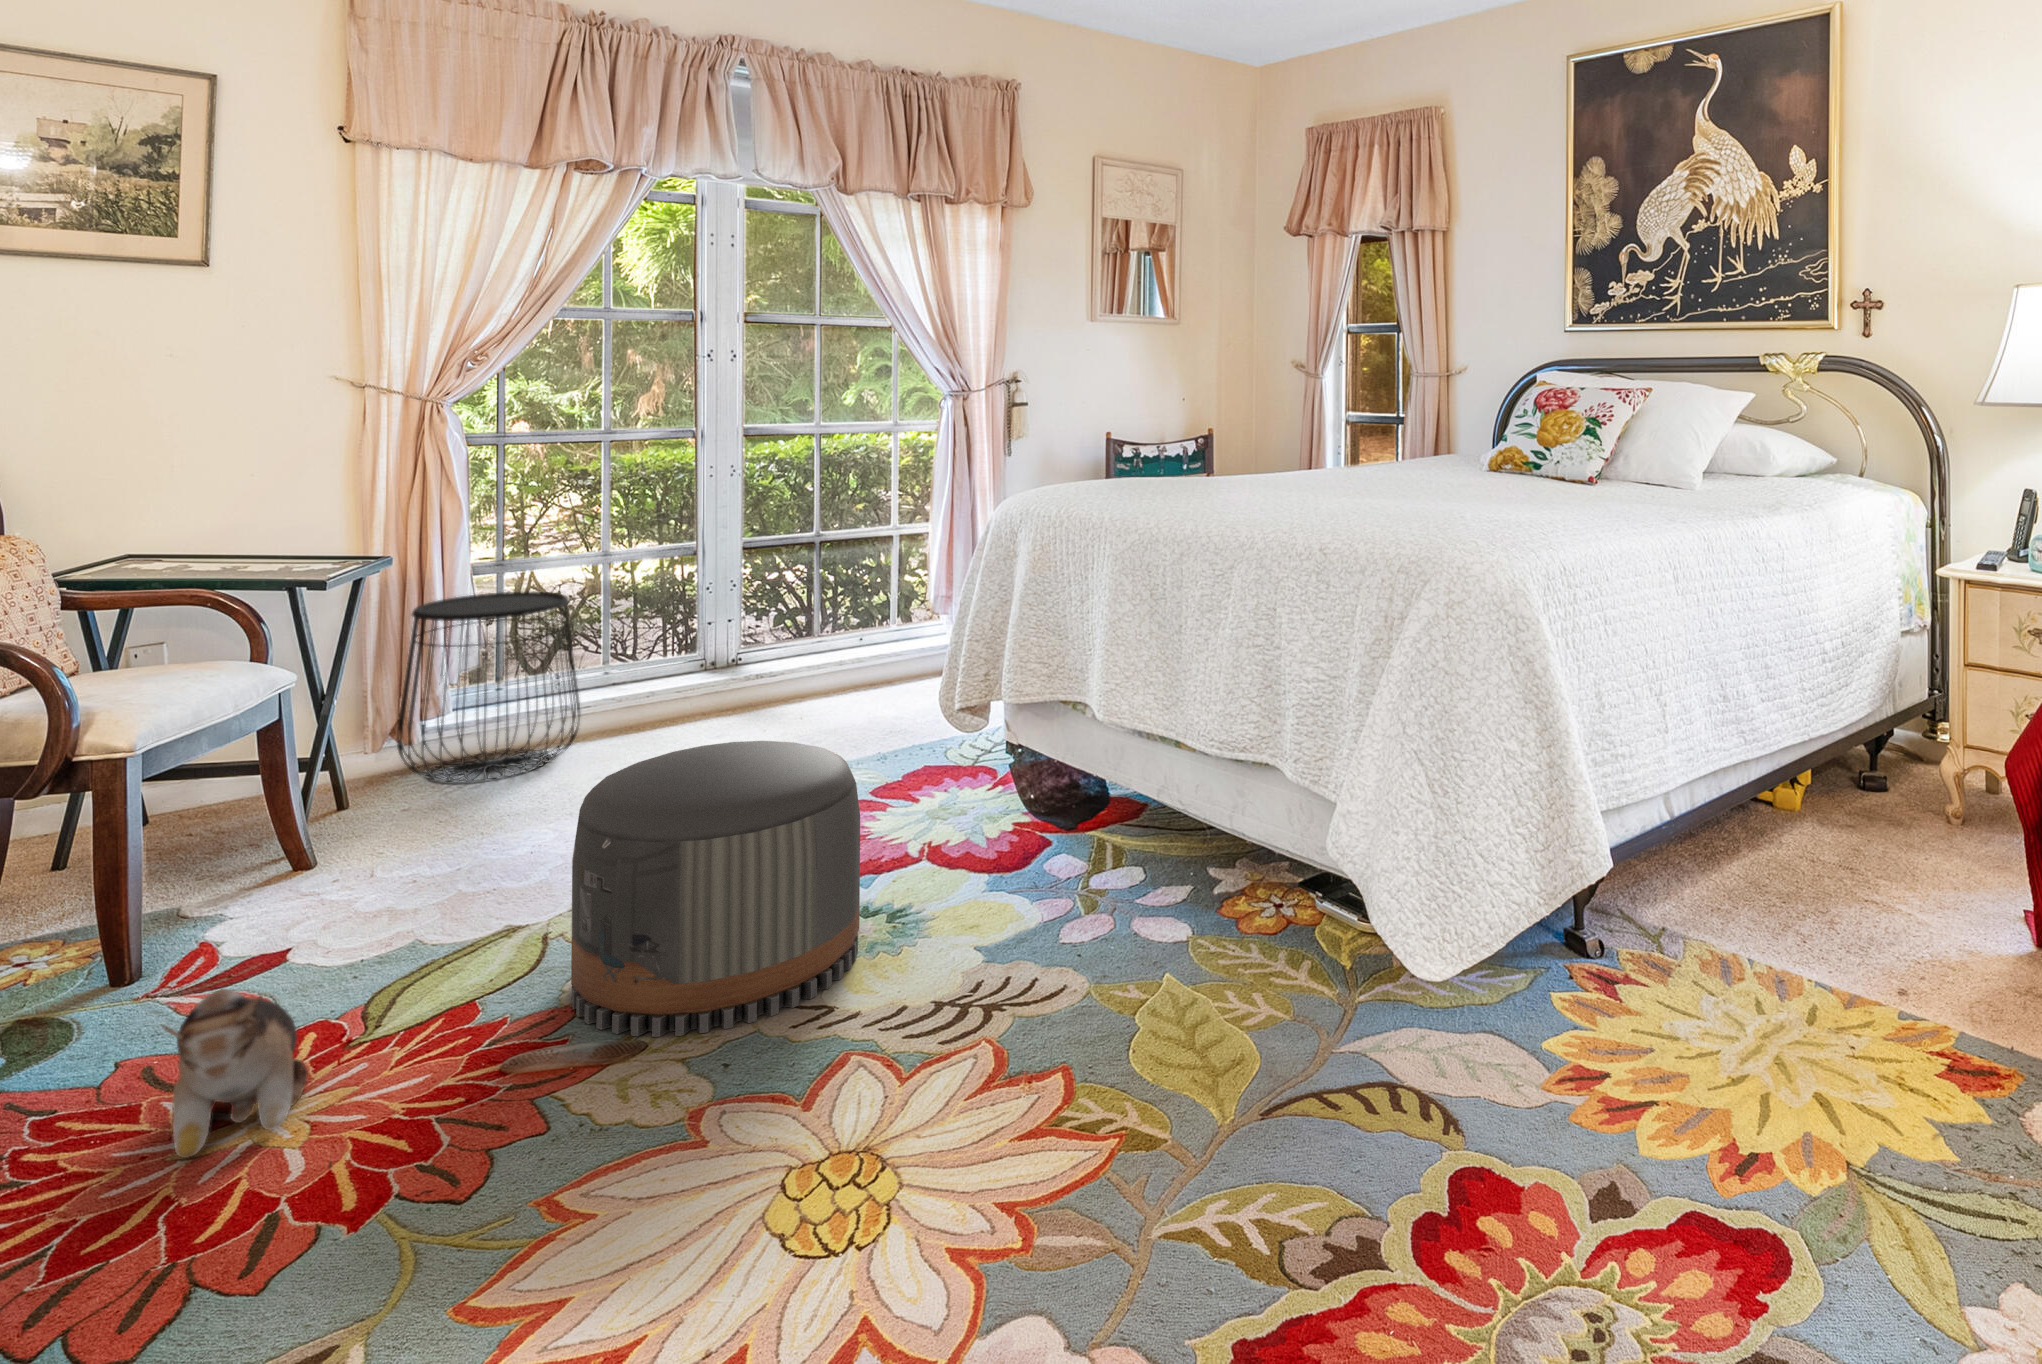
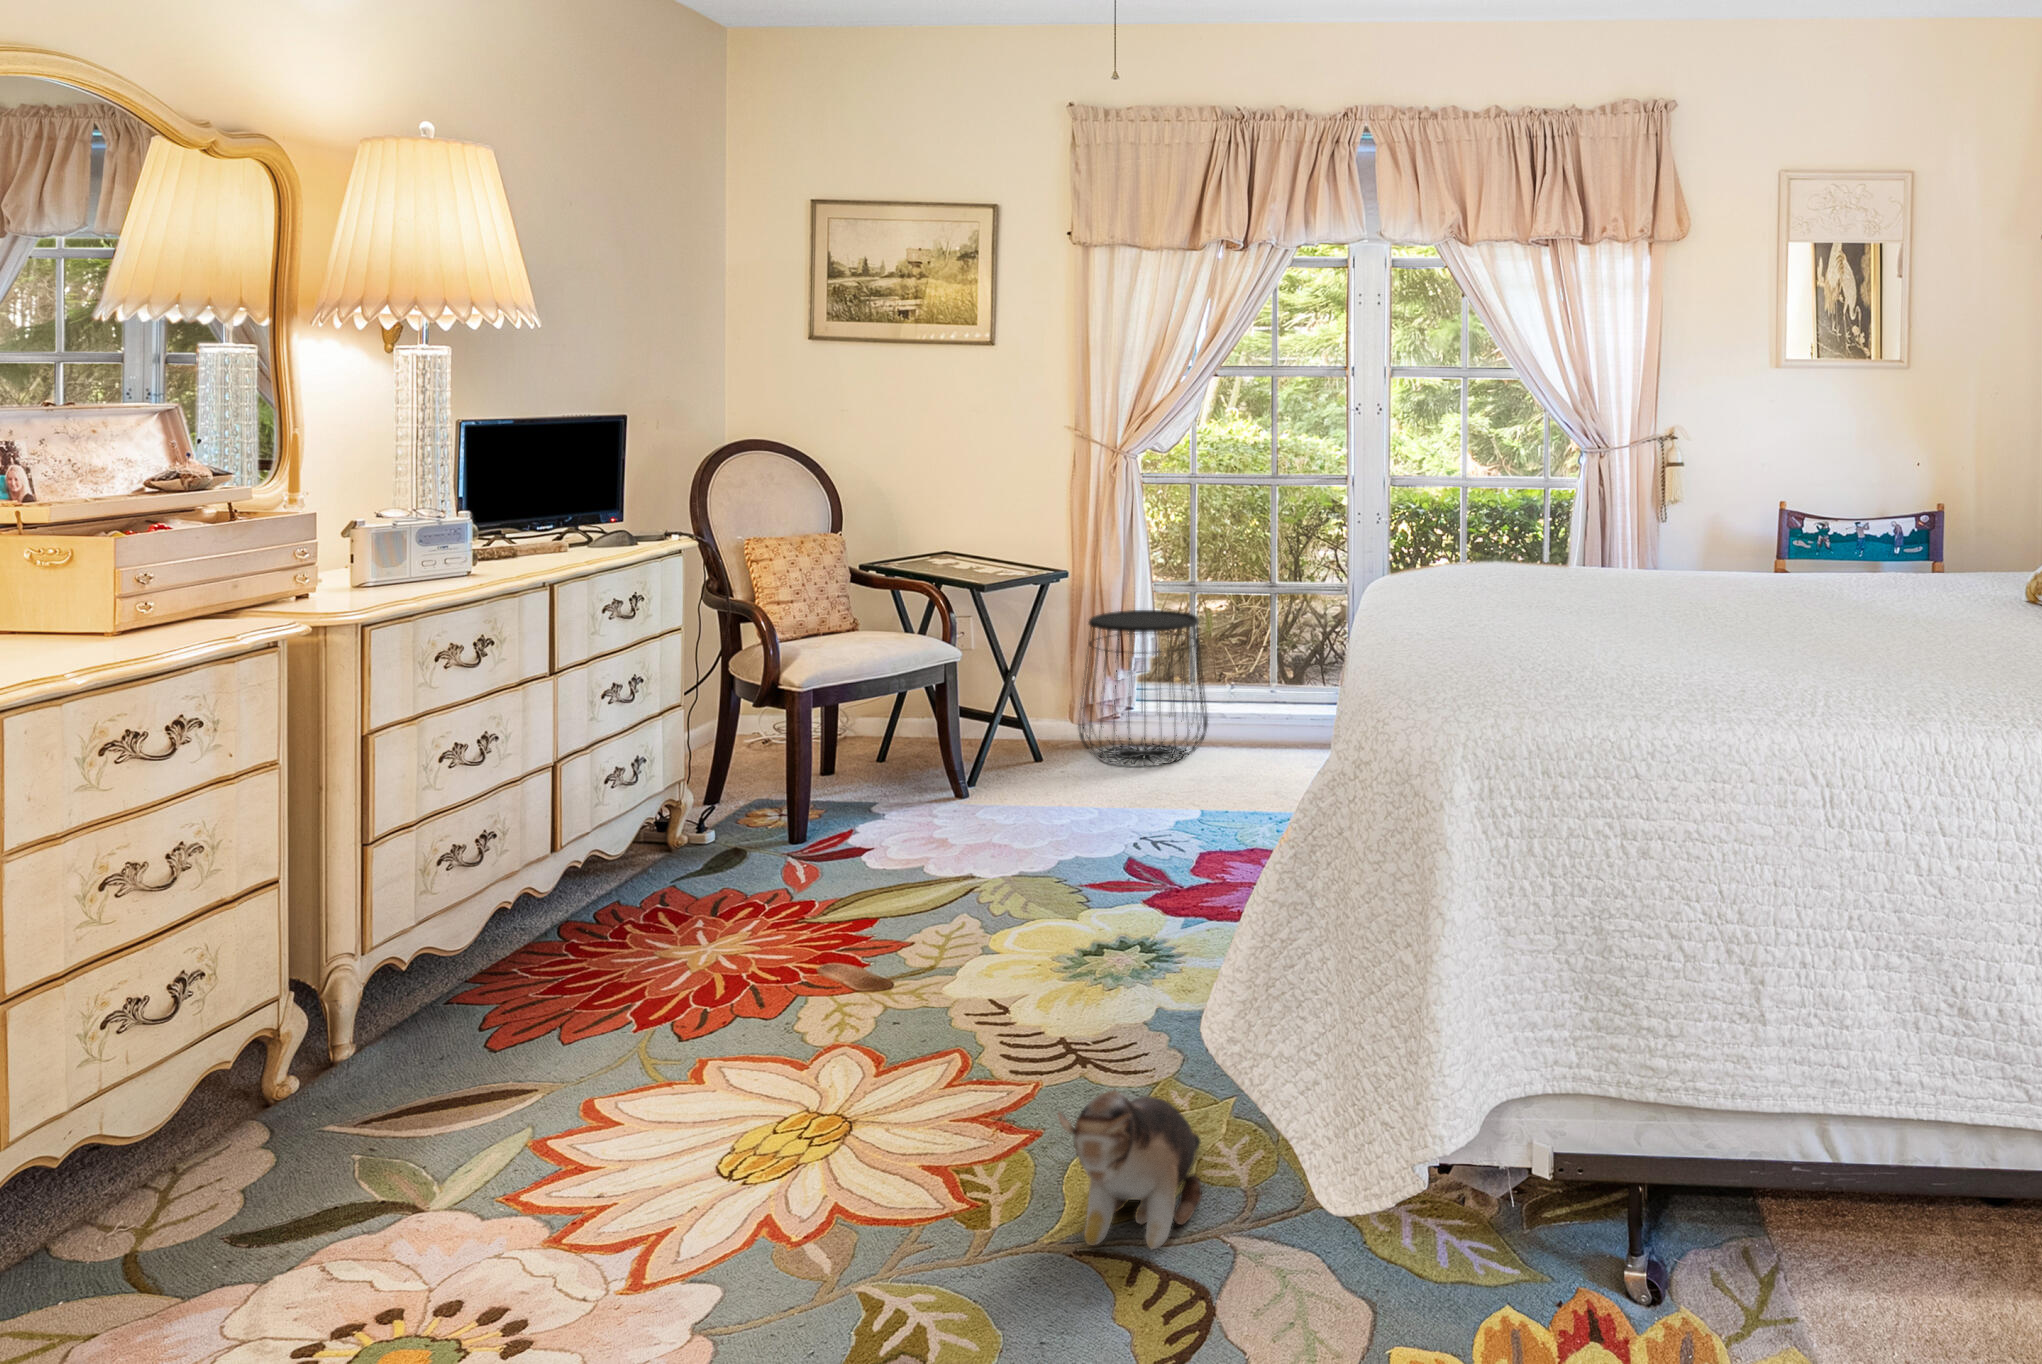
pouf: present [571,741,860,1037] -> none [891,761,1118,999]
plush toy: present [161,989,308,1158] -> present [1058,1090,1202,1249]

